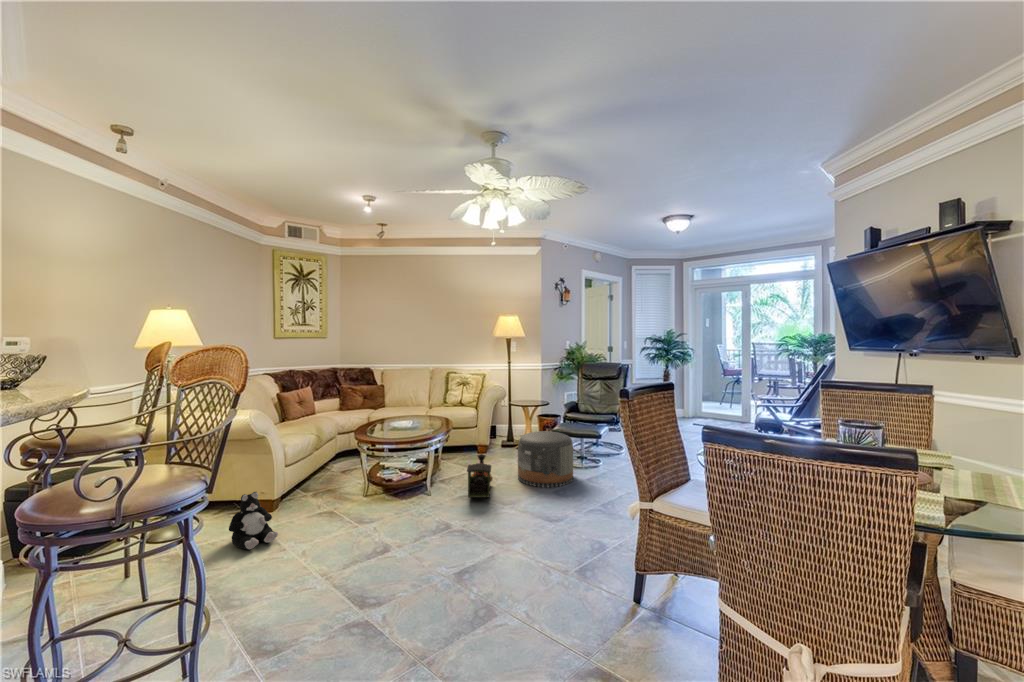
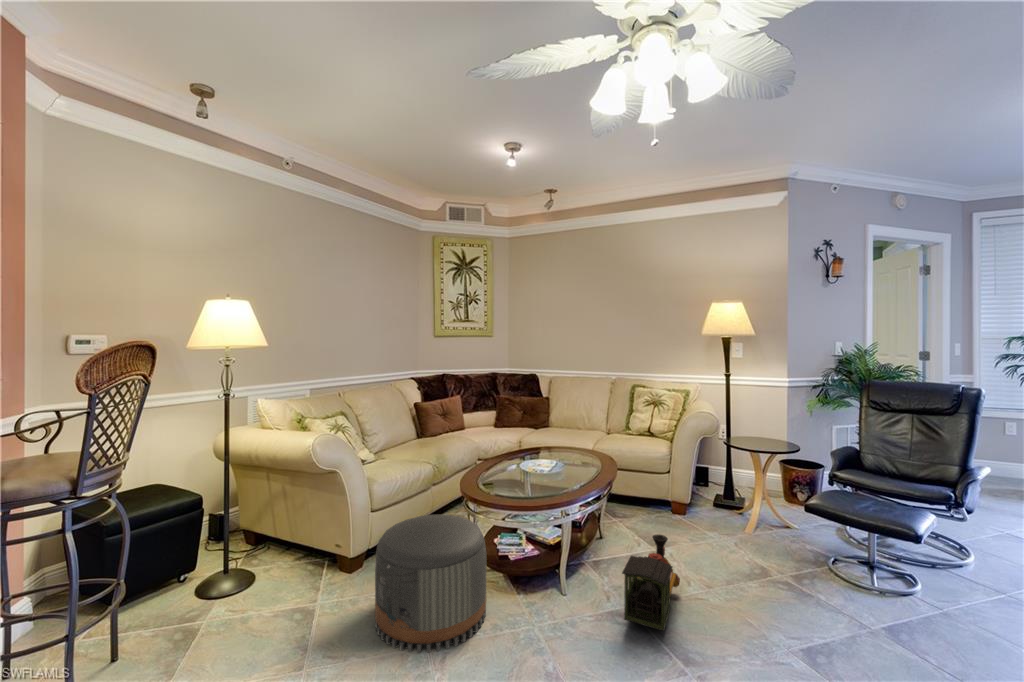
pouf: present [518,431,573,488] -> present [375,515,486,653]
plush toy: present [229,492,278,550] -> none [271,550,330,640]

